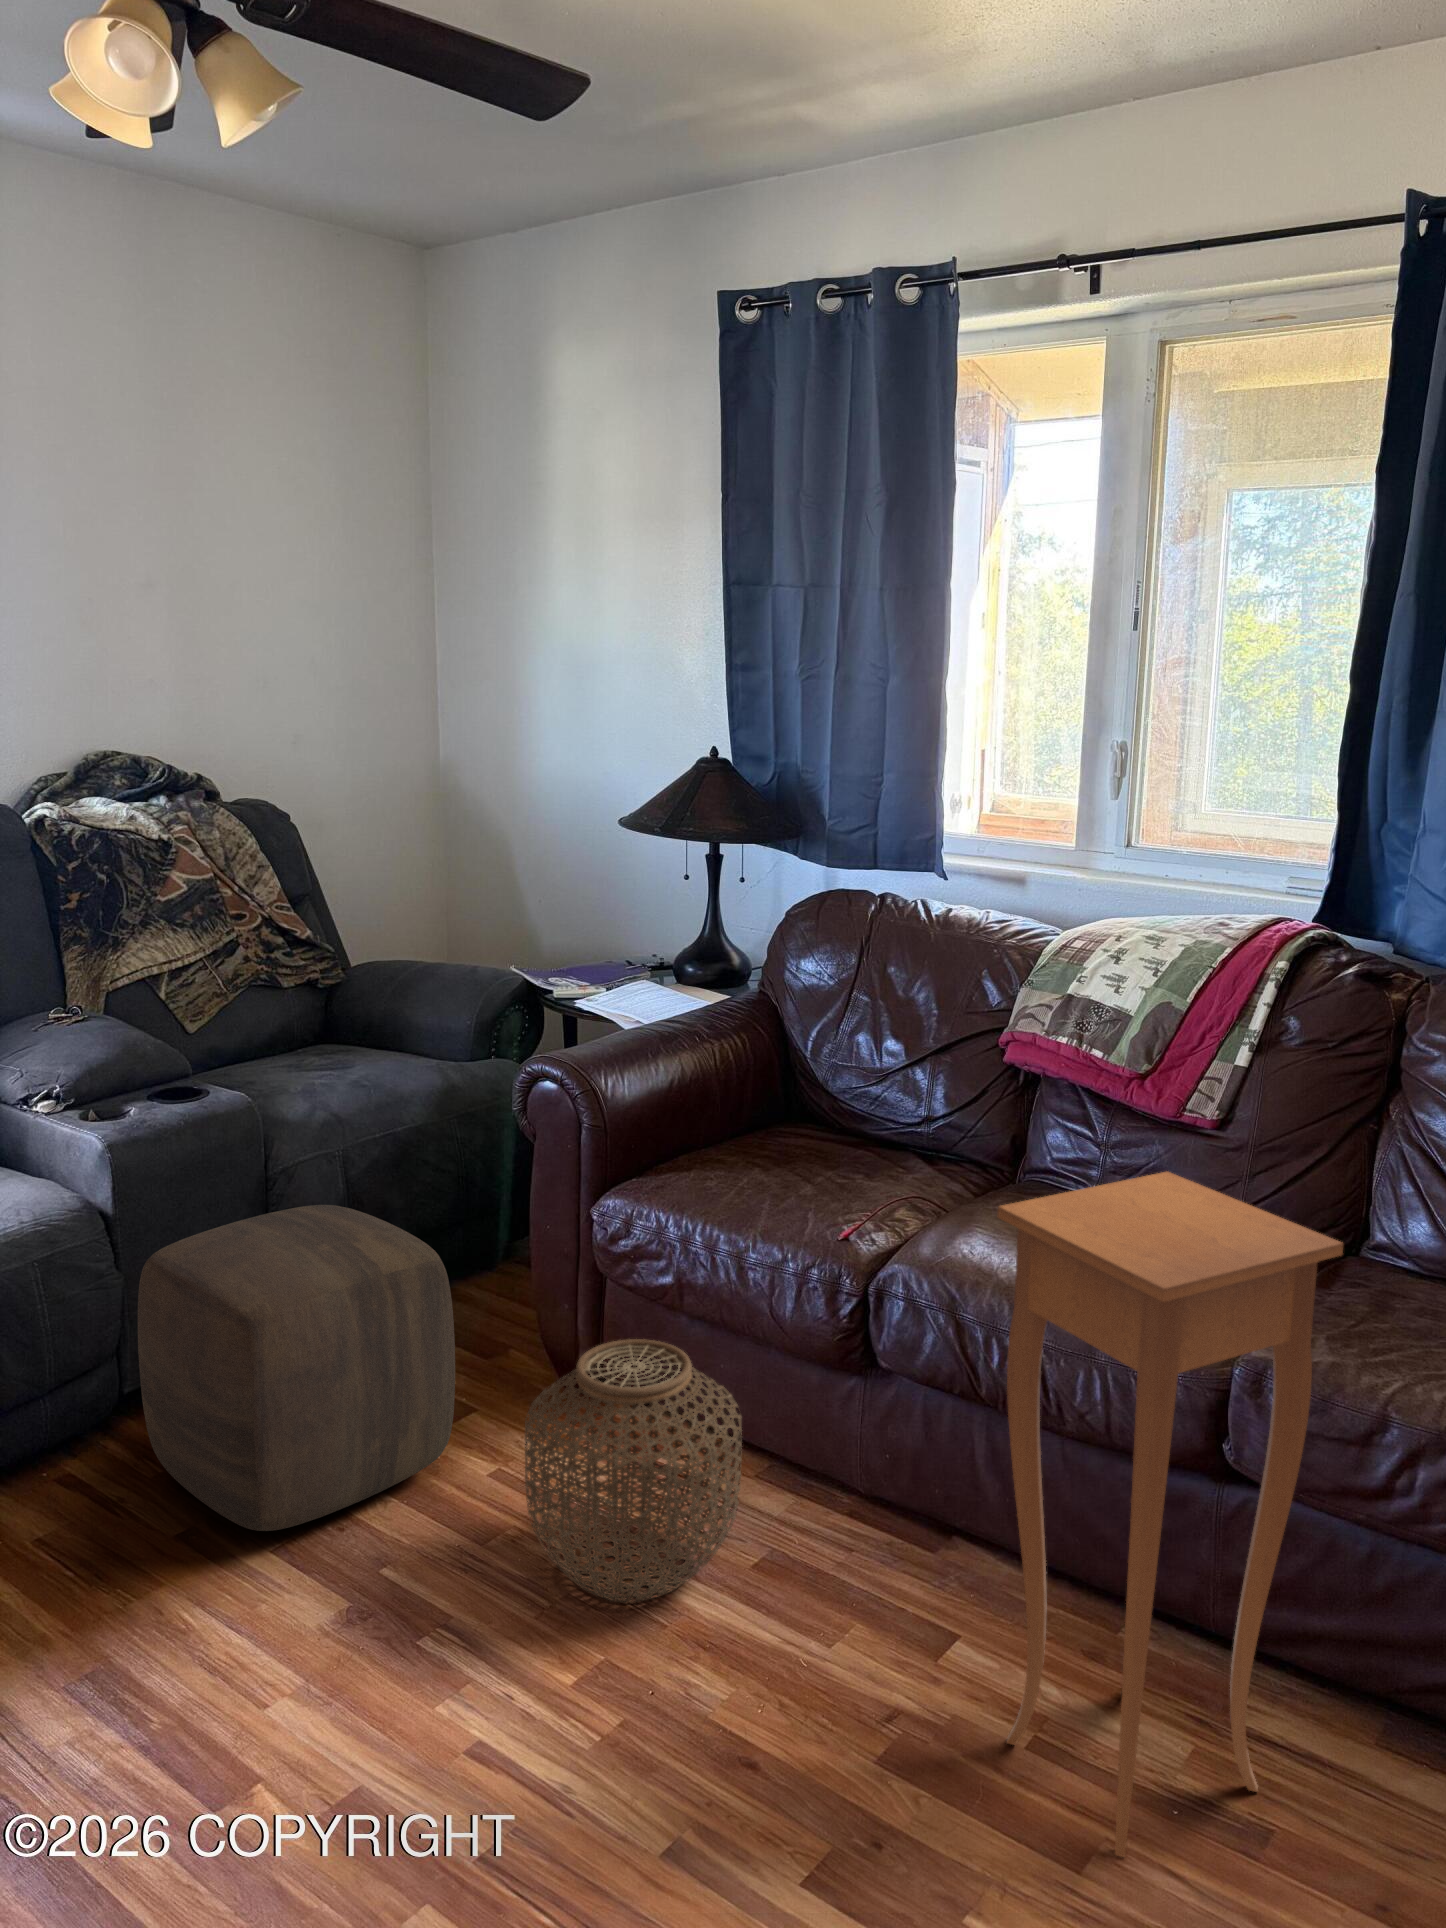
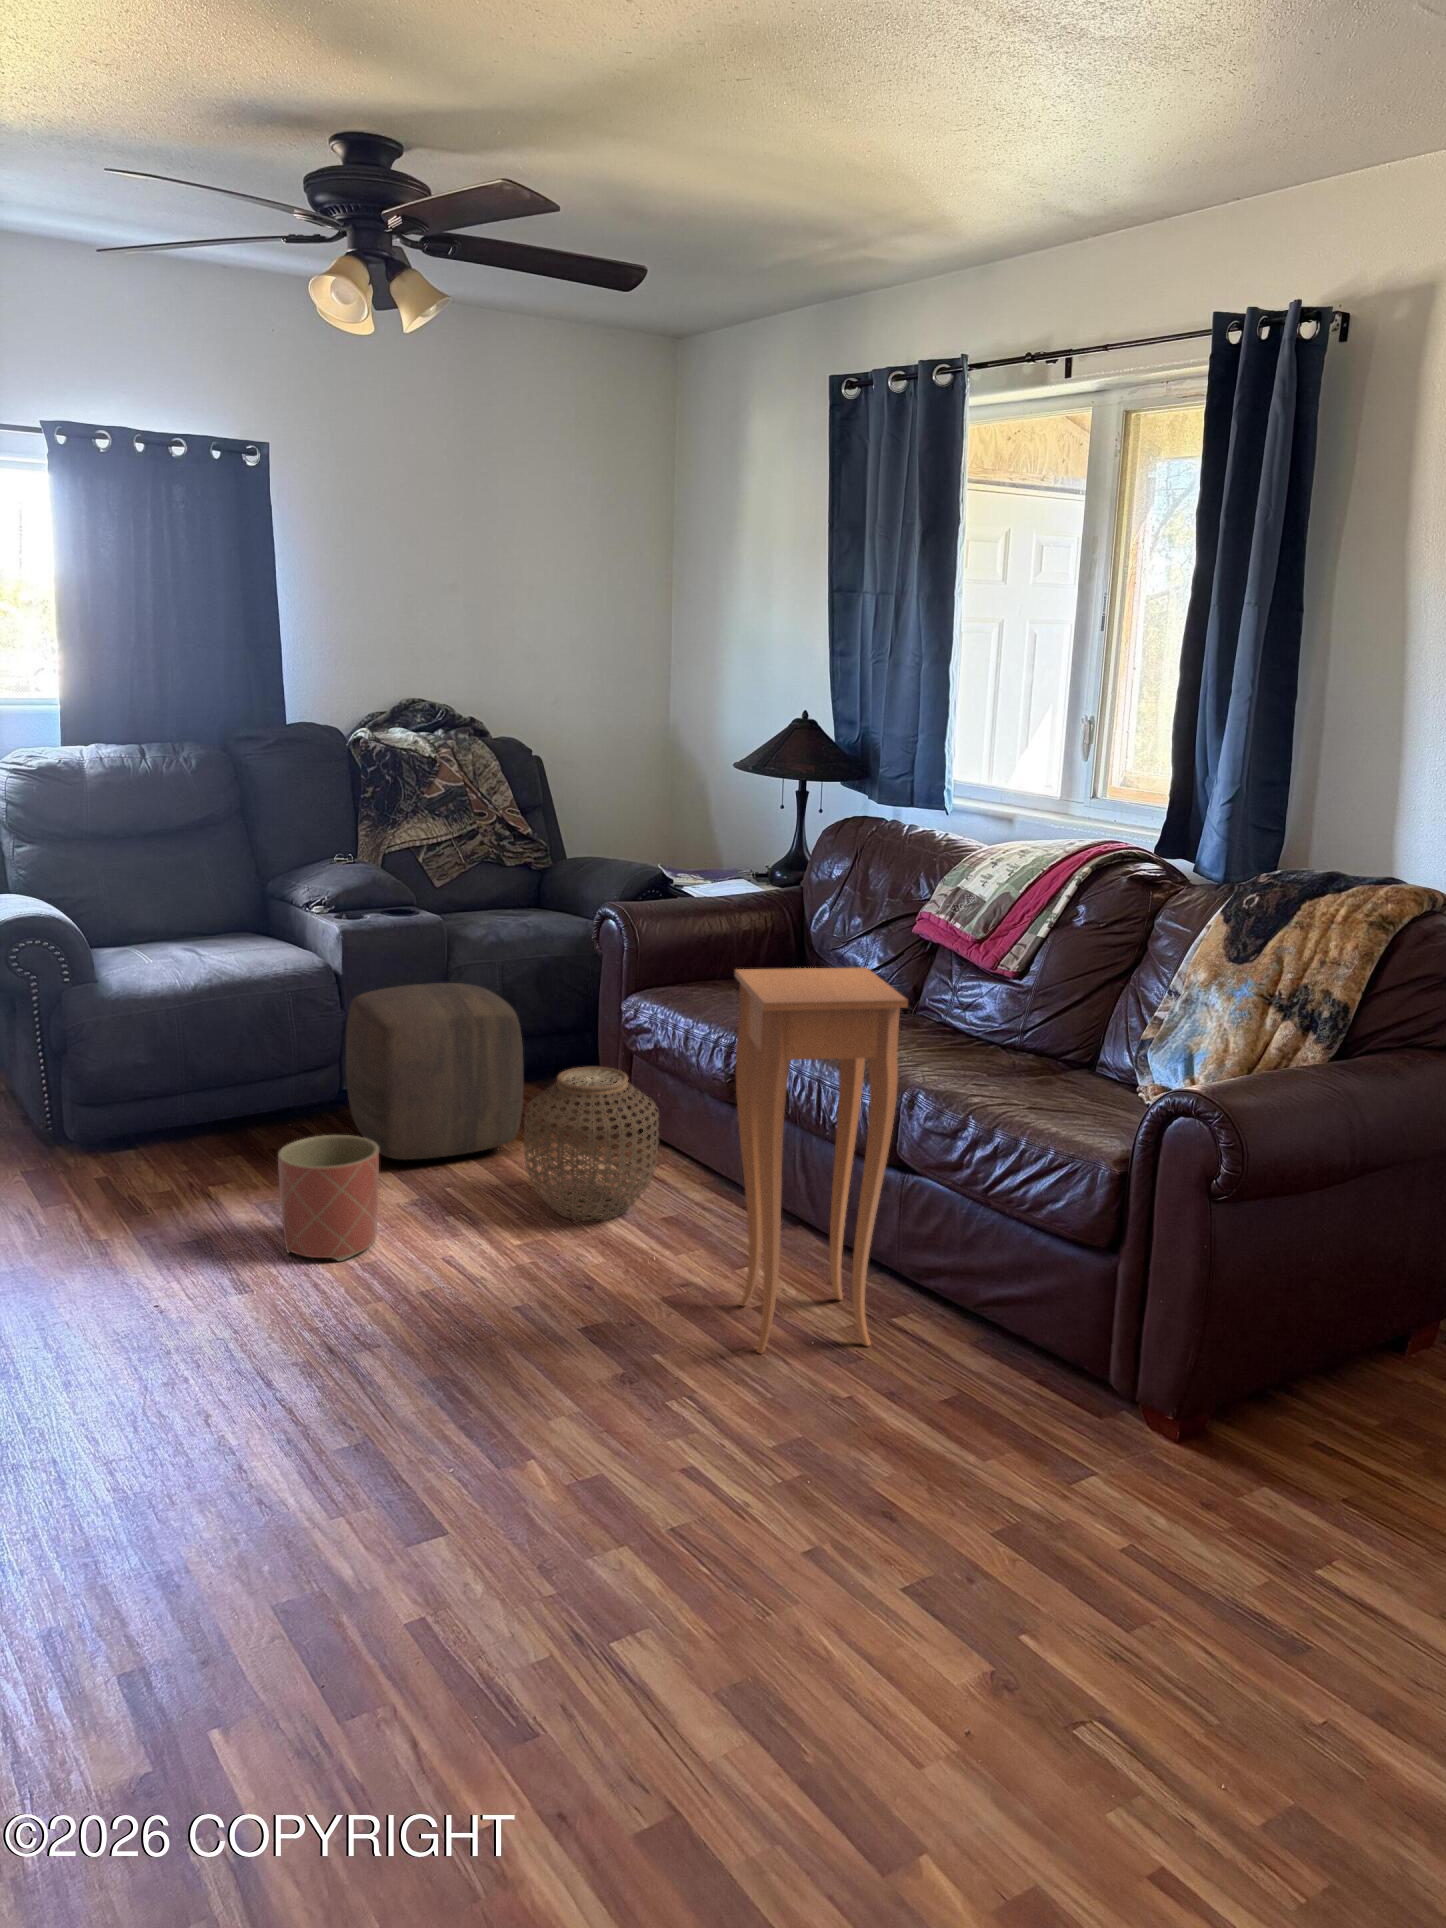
planter: none [146,1551,333,1813] -> present [278,1135,379,1261]

